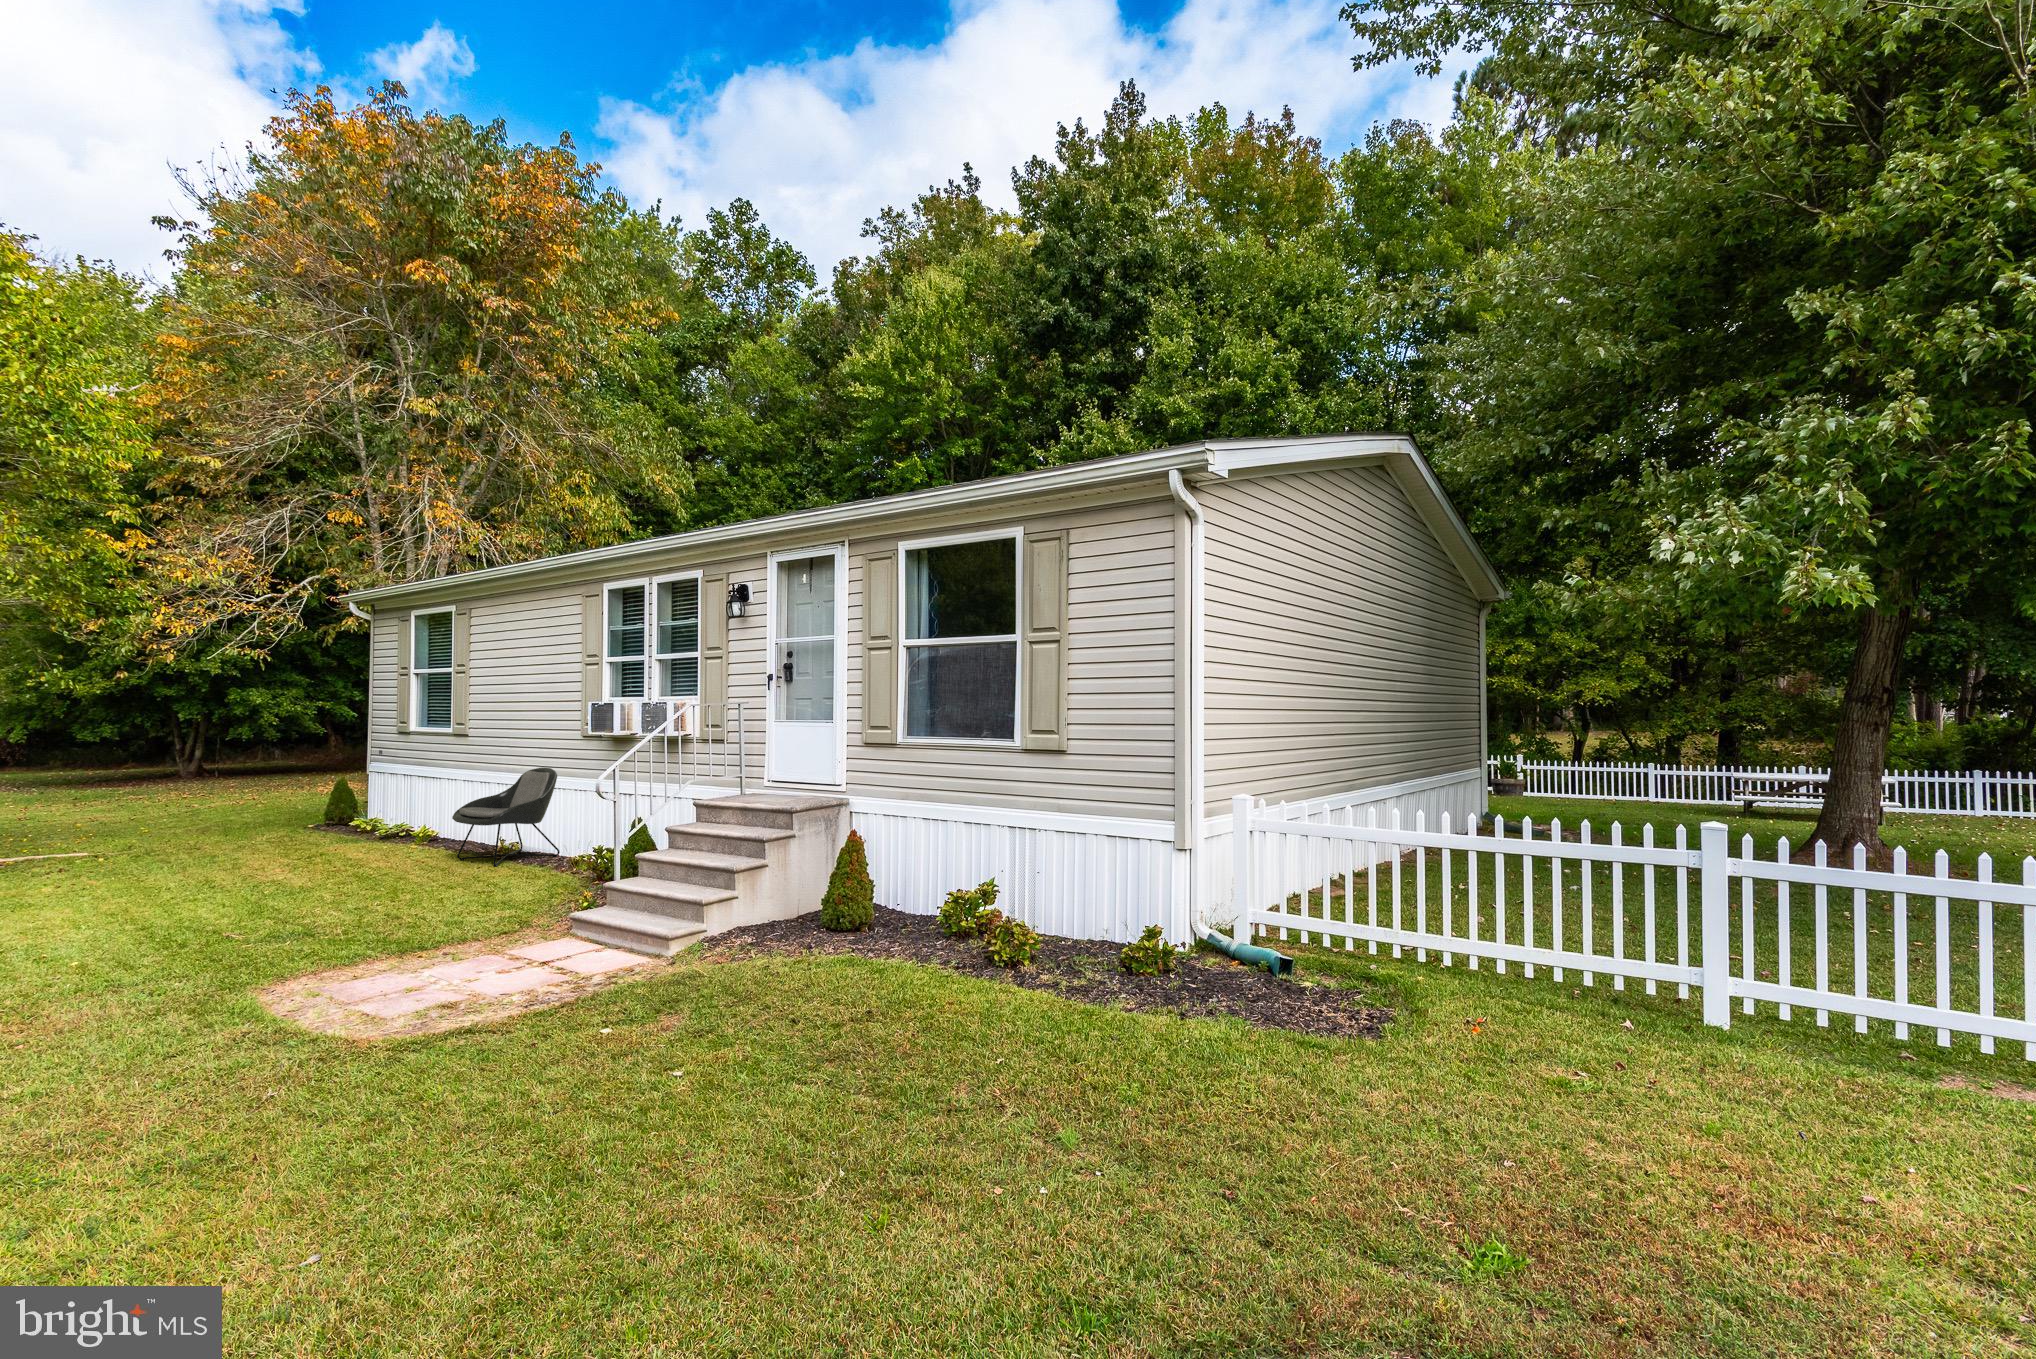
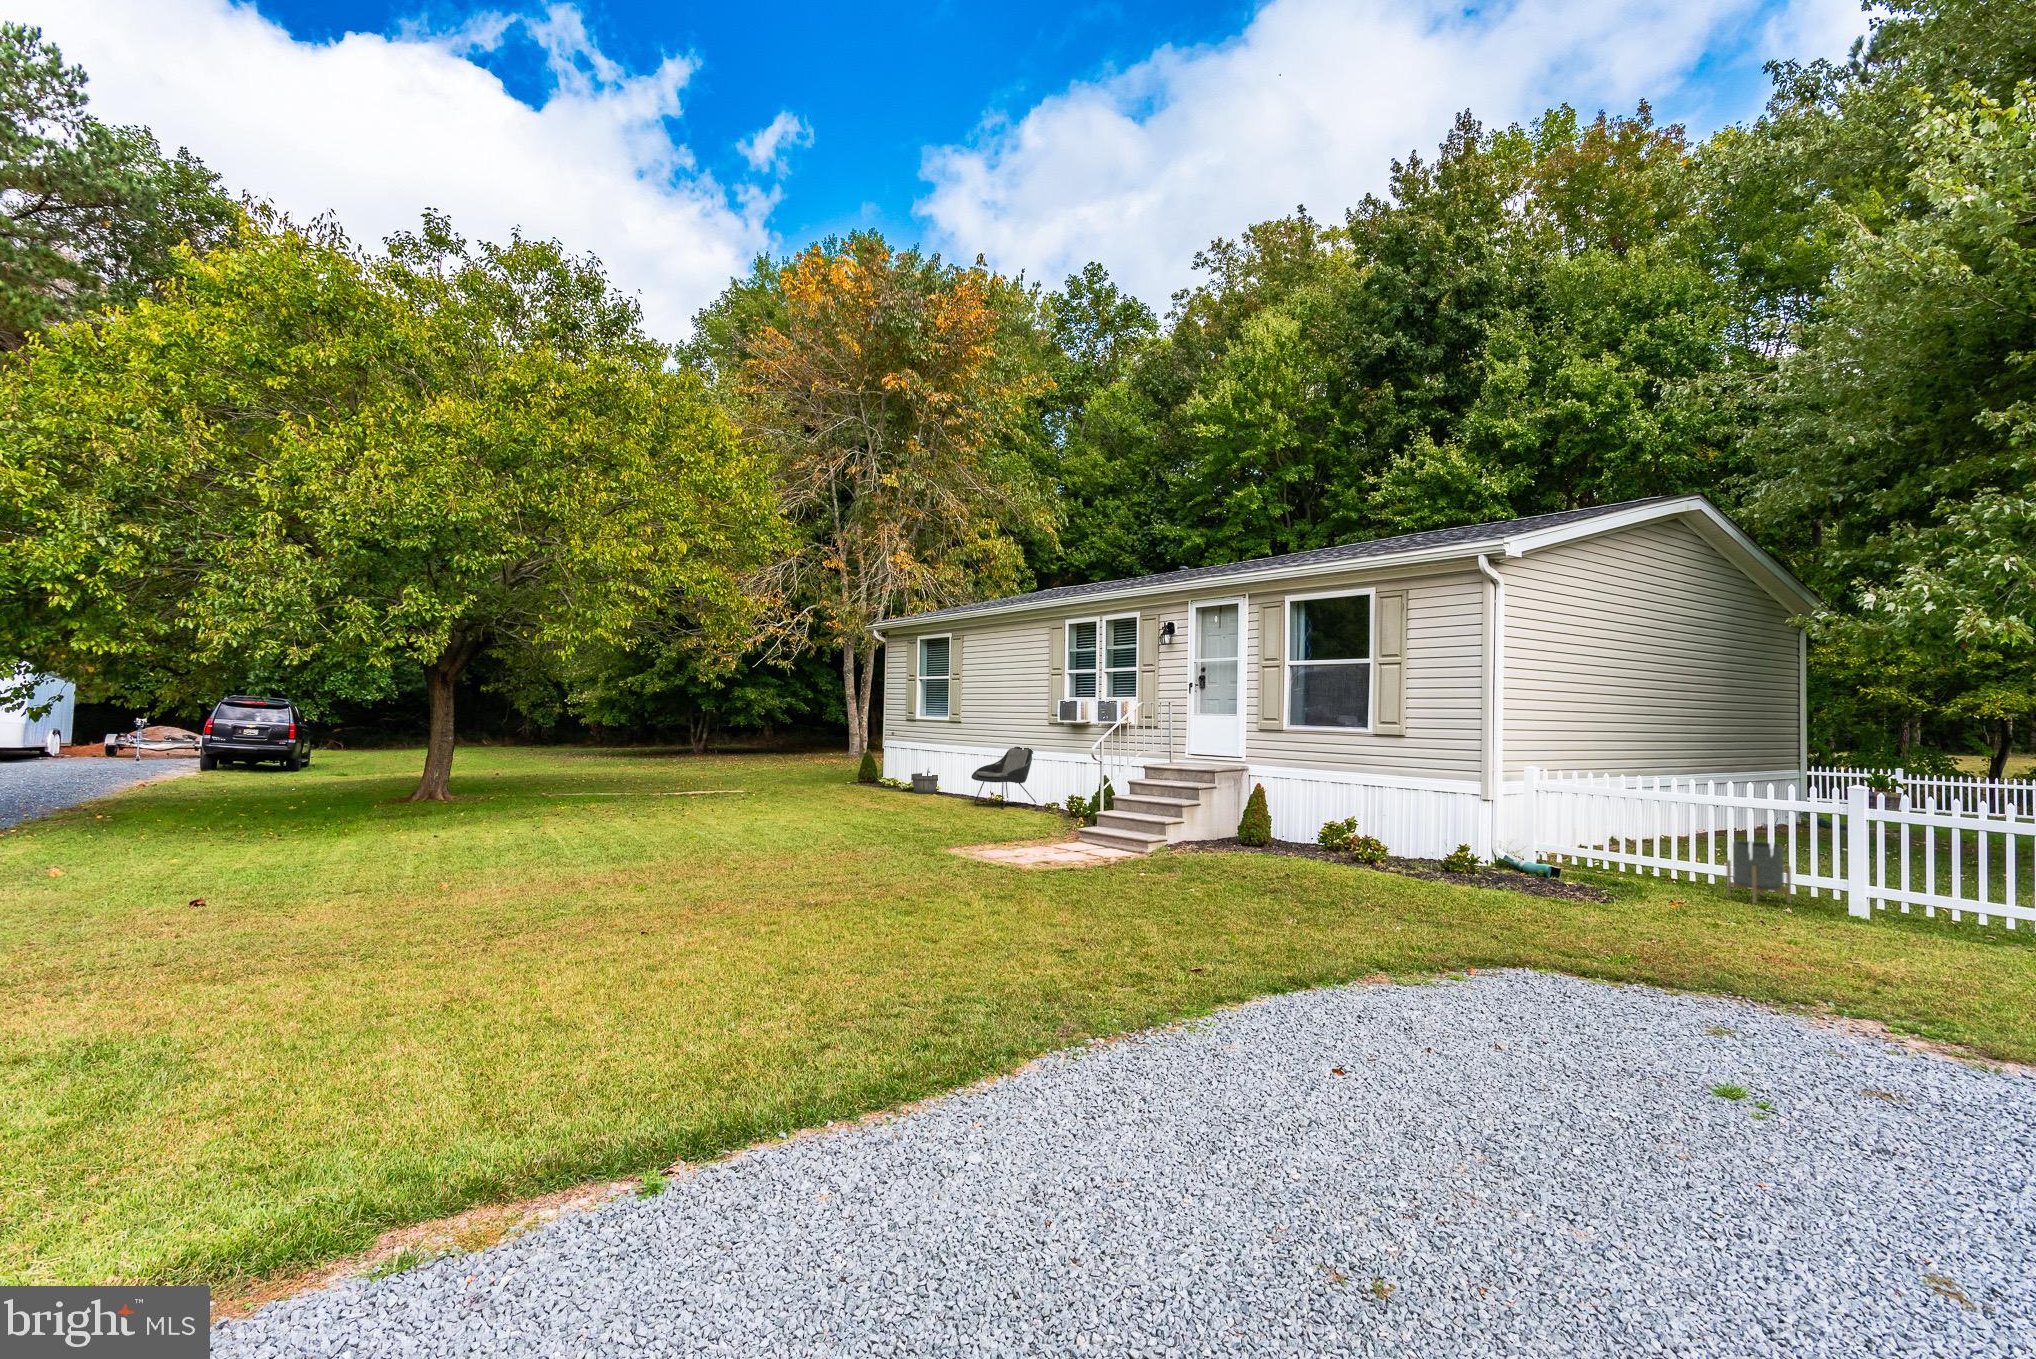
wooden bucket: none [385,799,440,839] -> present [911,769,938,794]
planter: none [1523,912,1615,1018] -> present [1727,841,1791,904]

